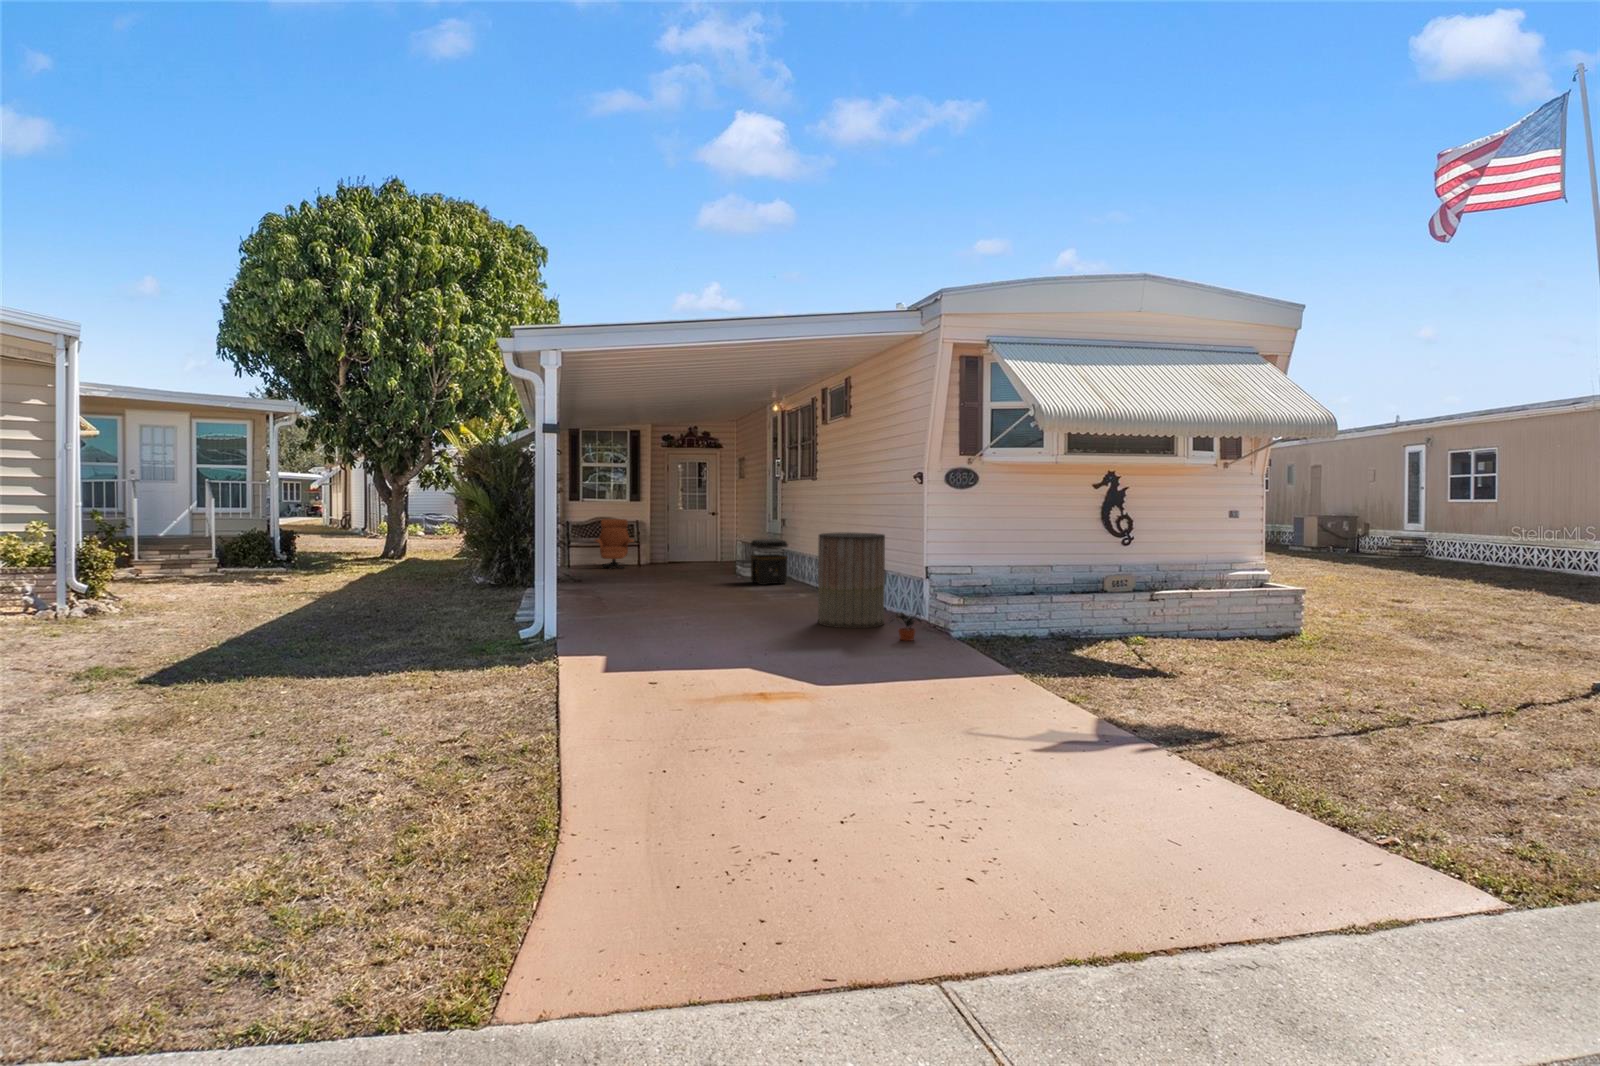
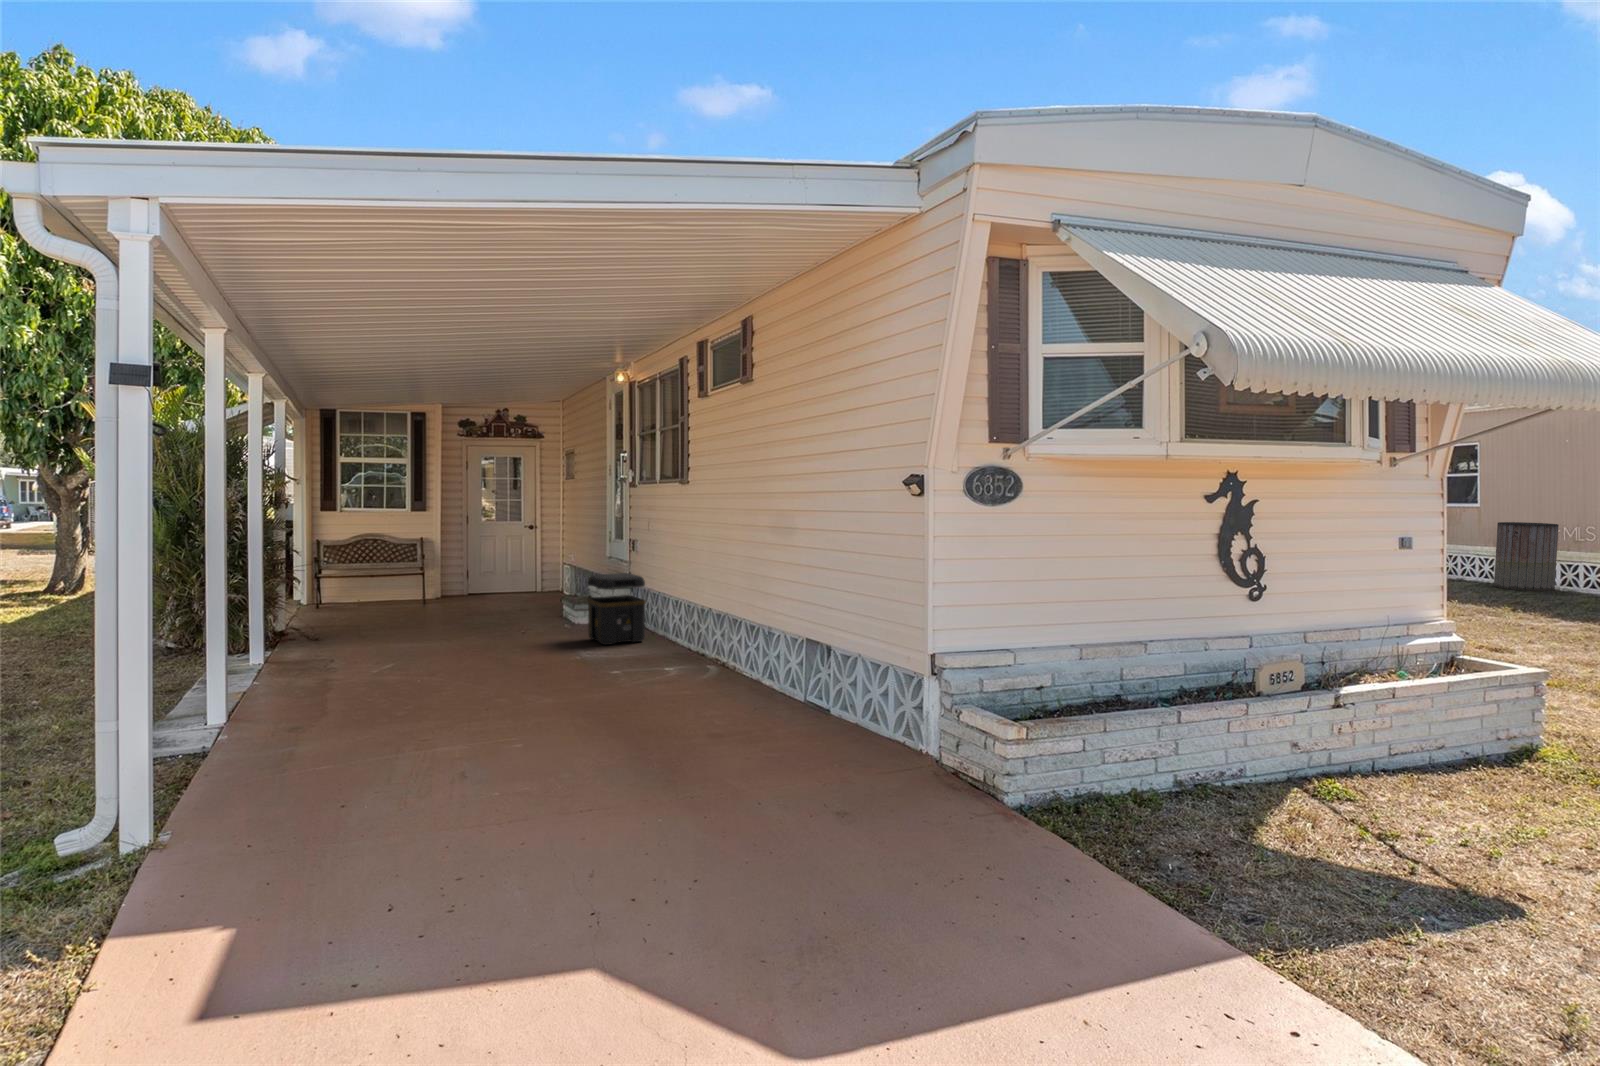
lounge chair: present [595,519,634,569] -> none [352,540,415,618]
trash can: present [818,532,885,628] -> present [1494,522,1559,591]
potted plant: present [892,613,921,641] -> none [864,747,933,807]

